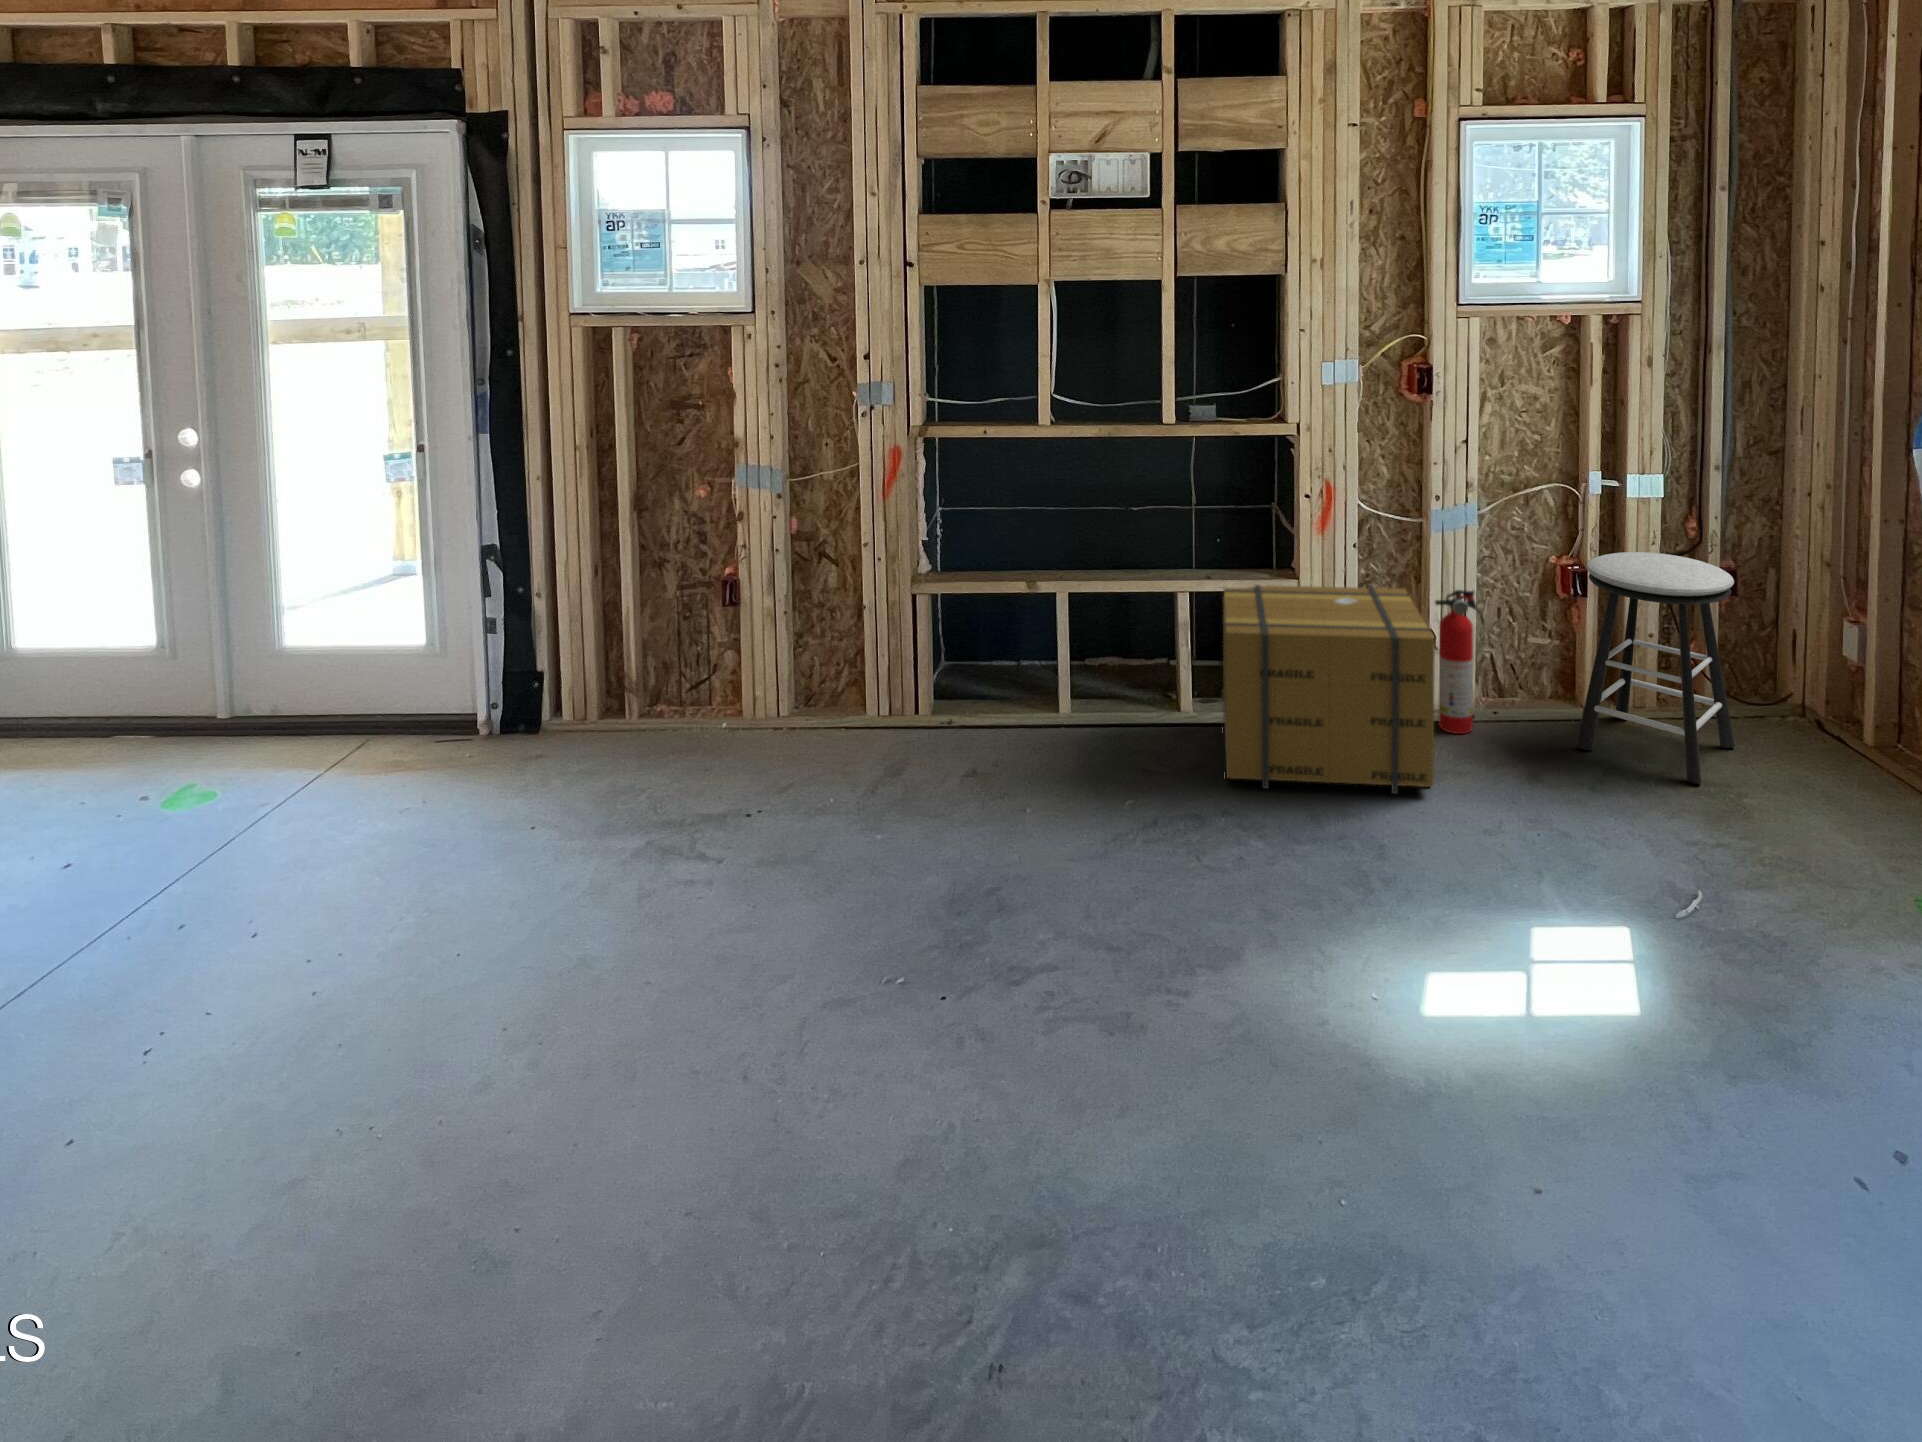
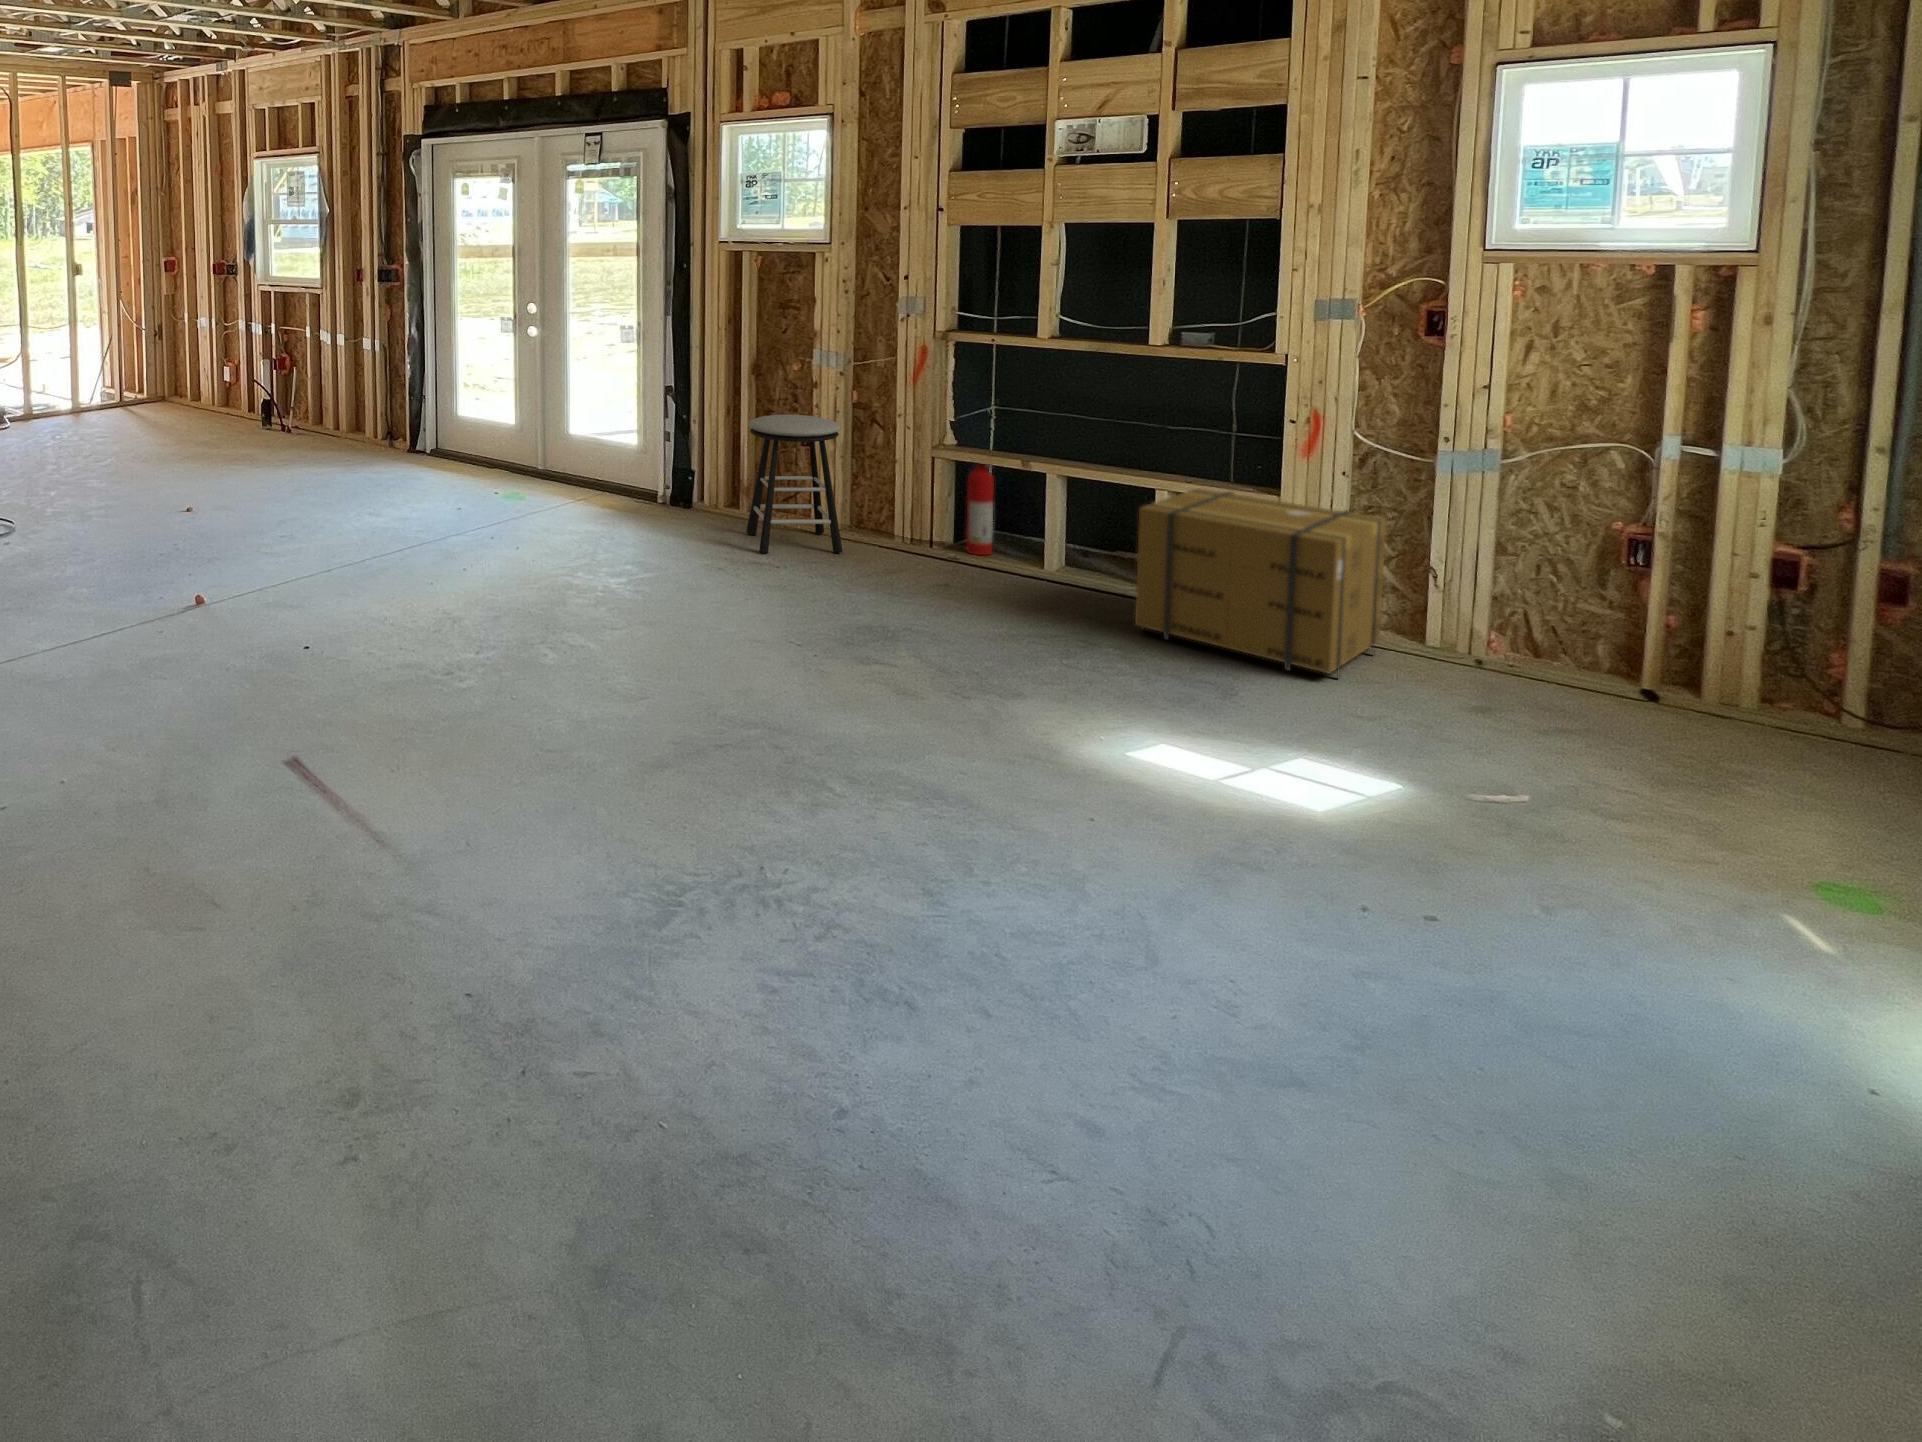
stool: present [1576,552,1735,784] -> present [746,415,842,553]
fire extinguisher: present [1435,590,1483,734] -> present [966,463,994,555]

